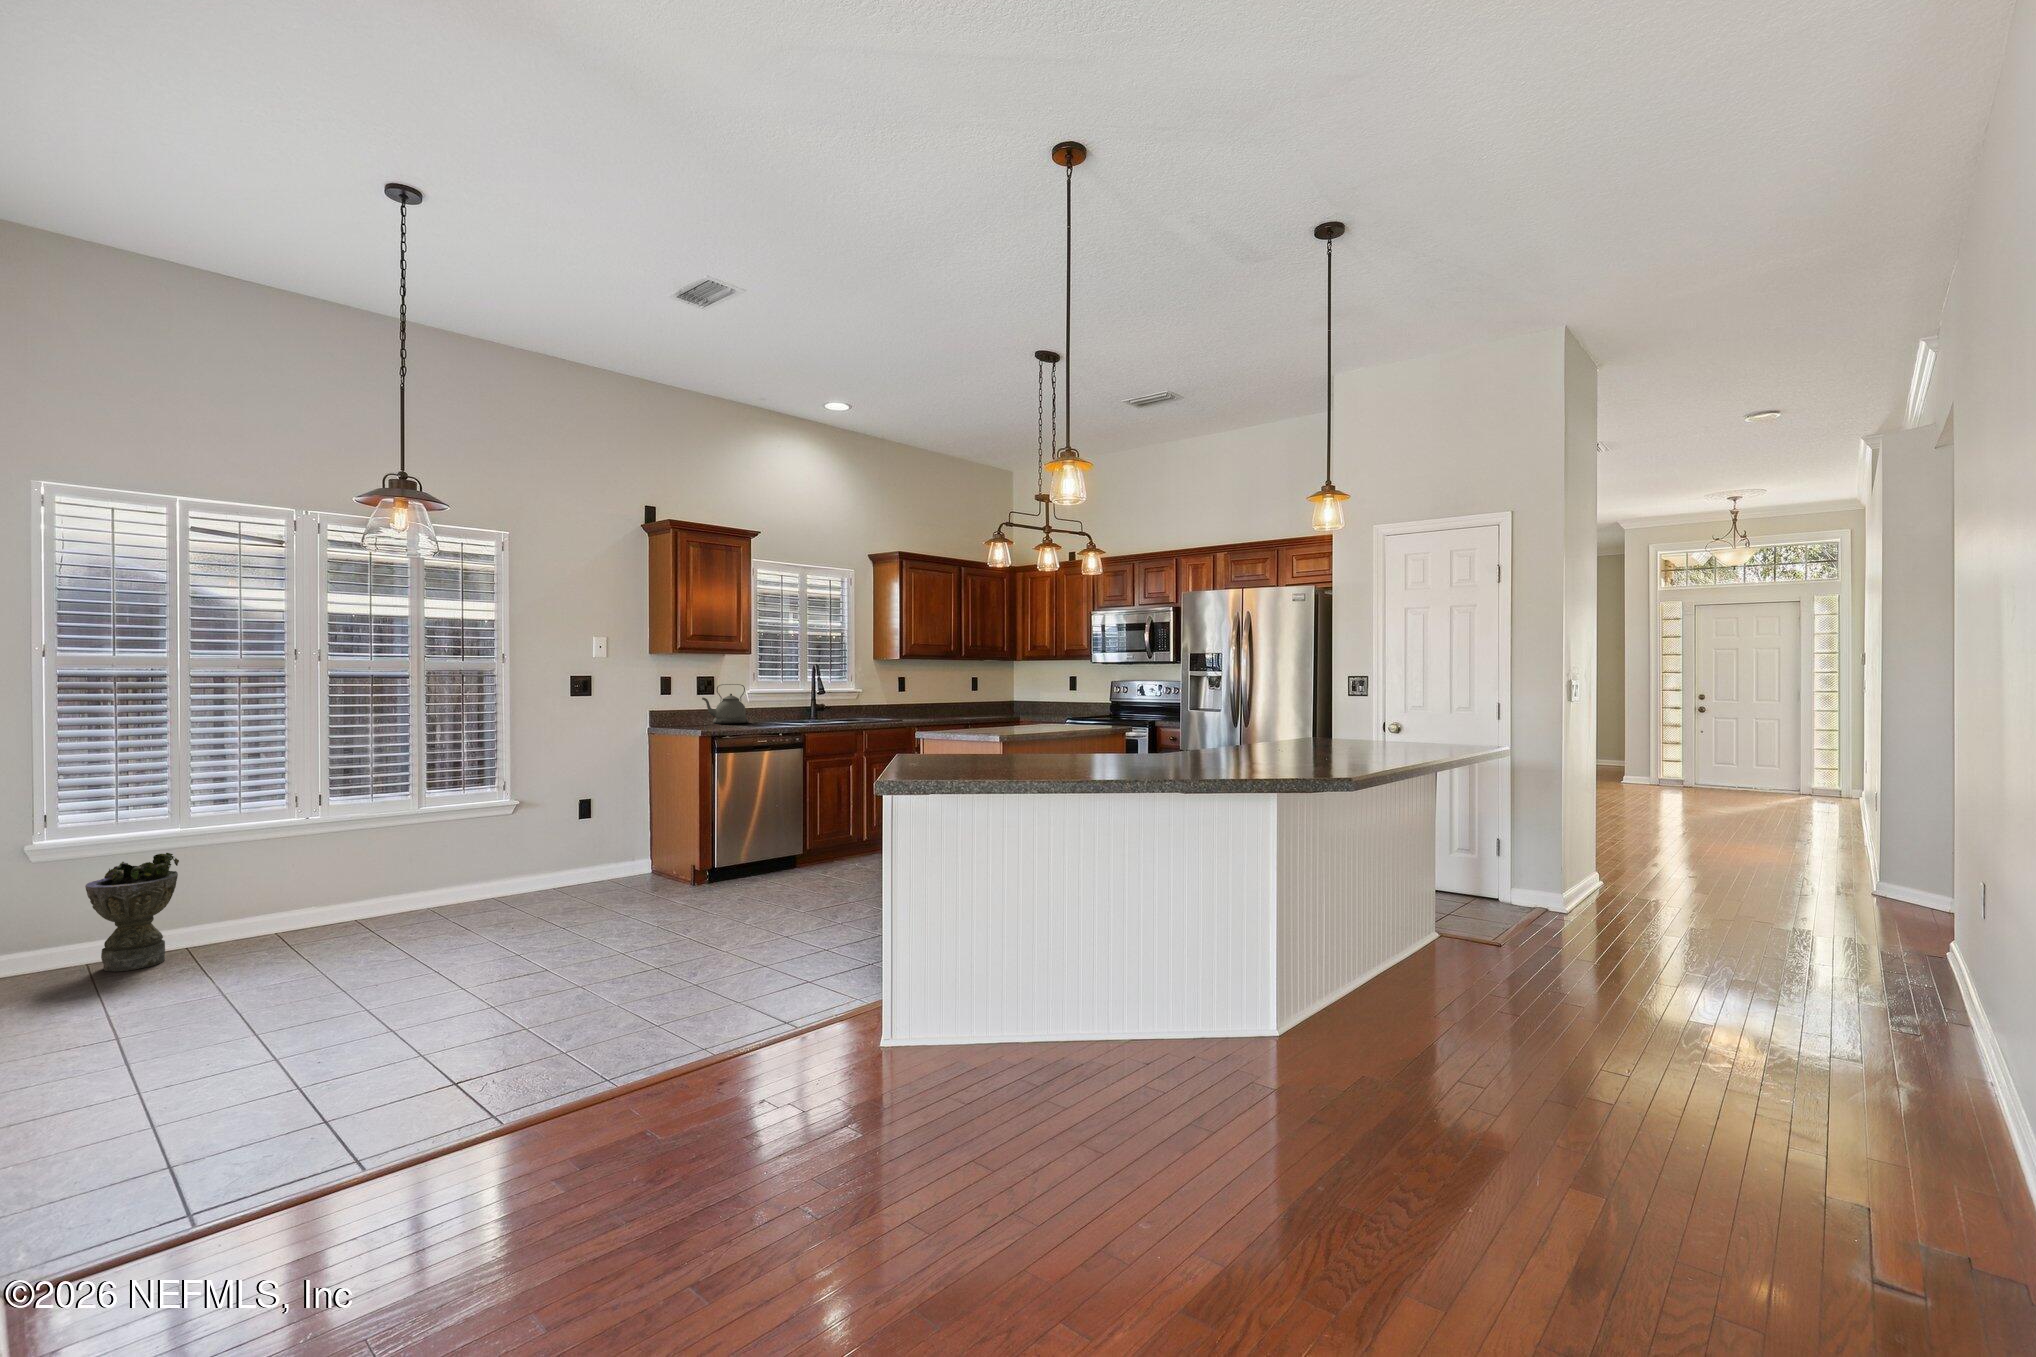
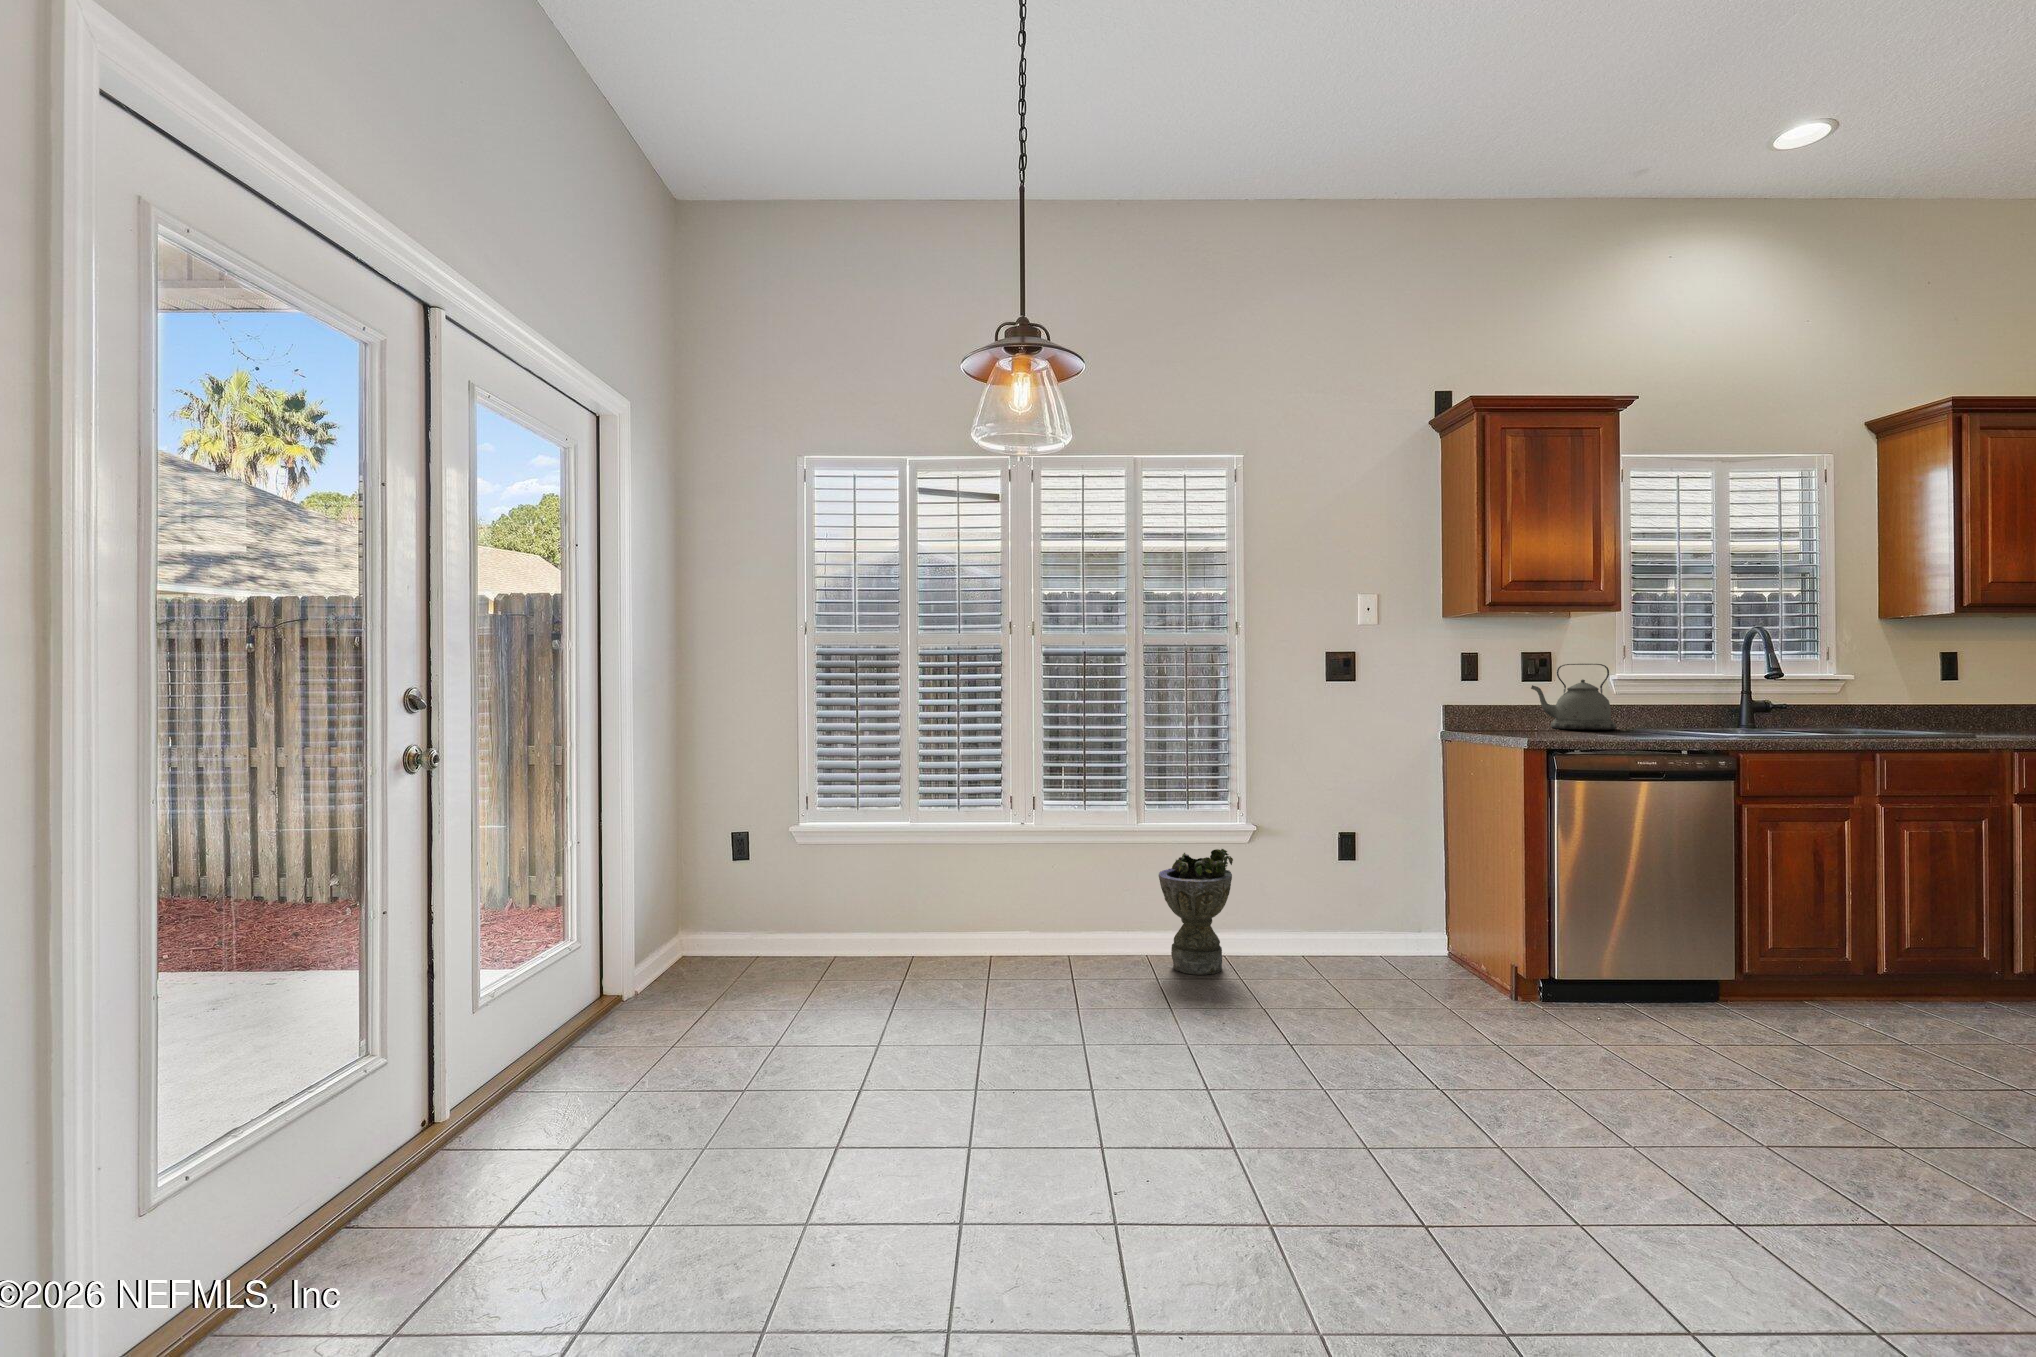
planter: present [85,853,179,972] -> present [1159,849,1233,975]

